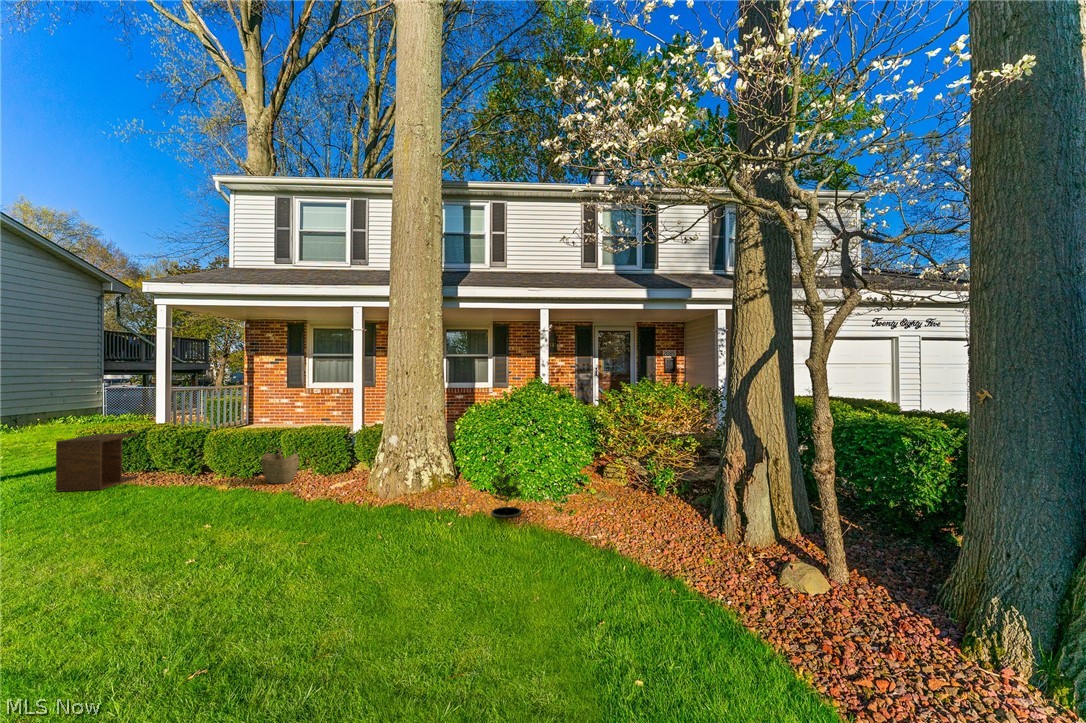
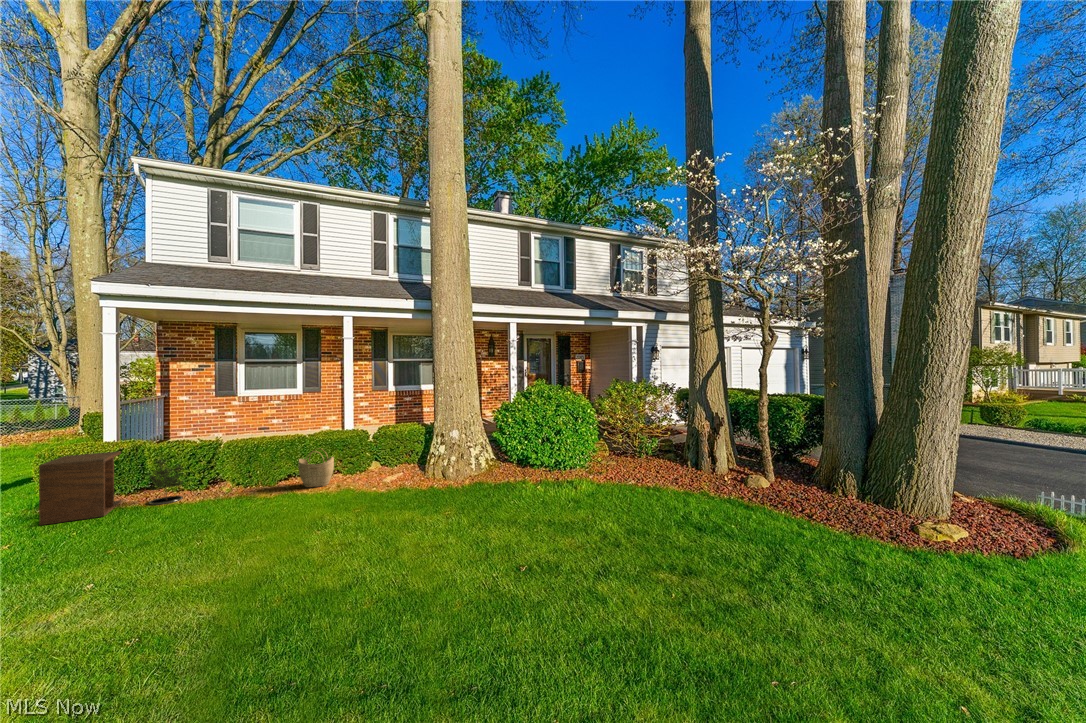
potted tree: present [491,459,522,518] -> present [149,456,183,505]

